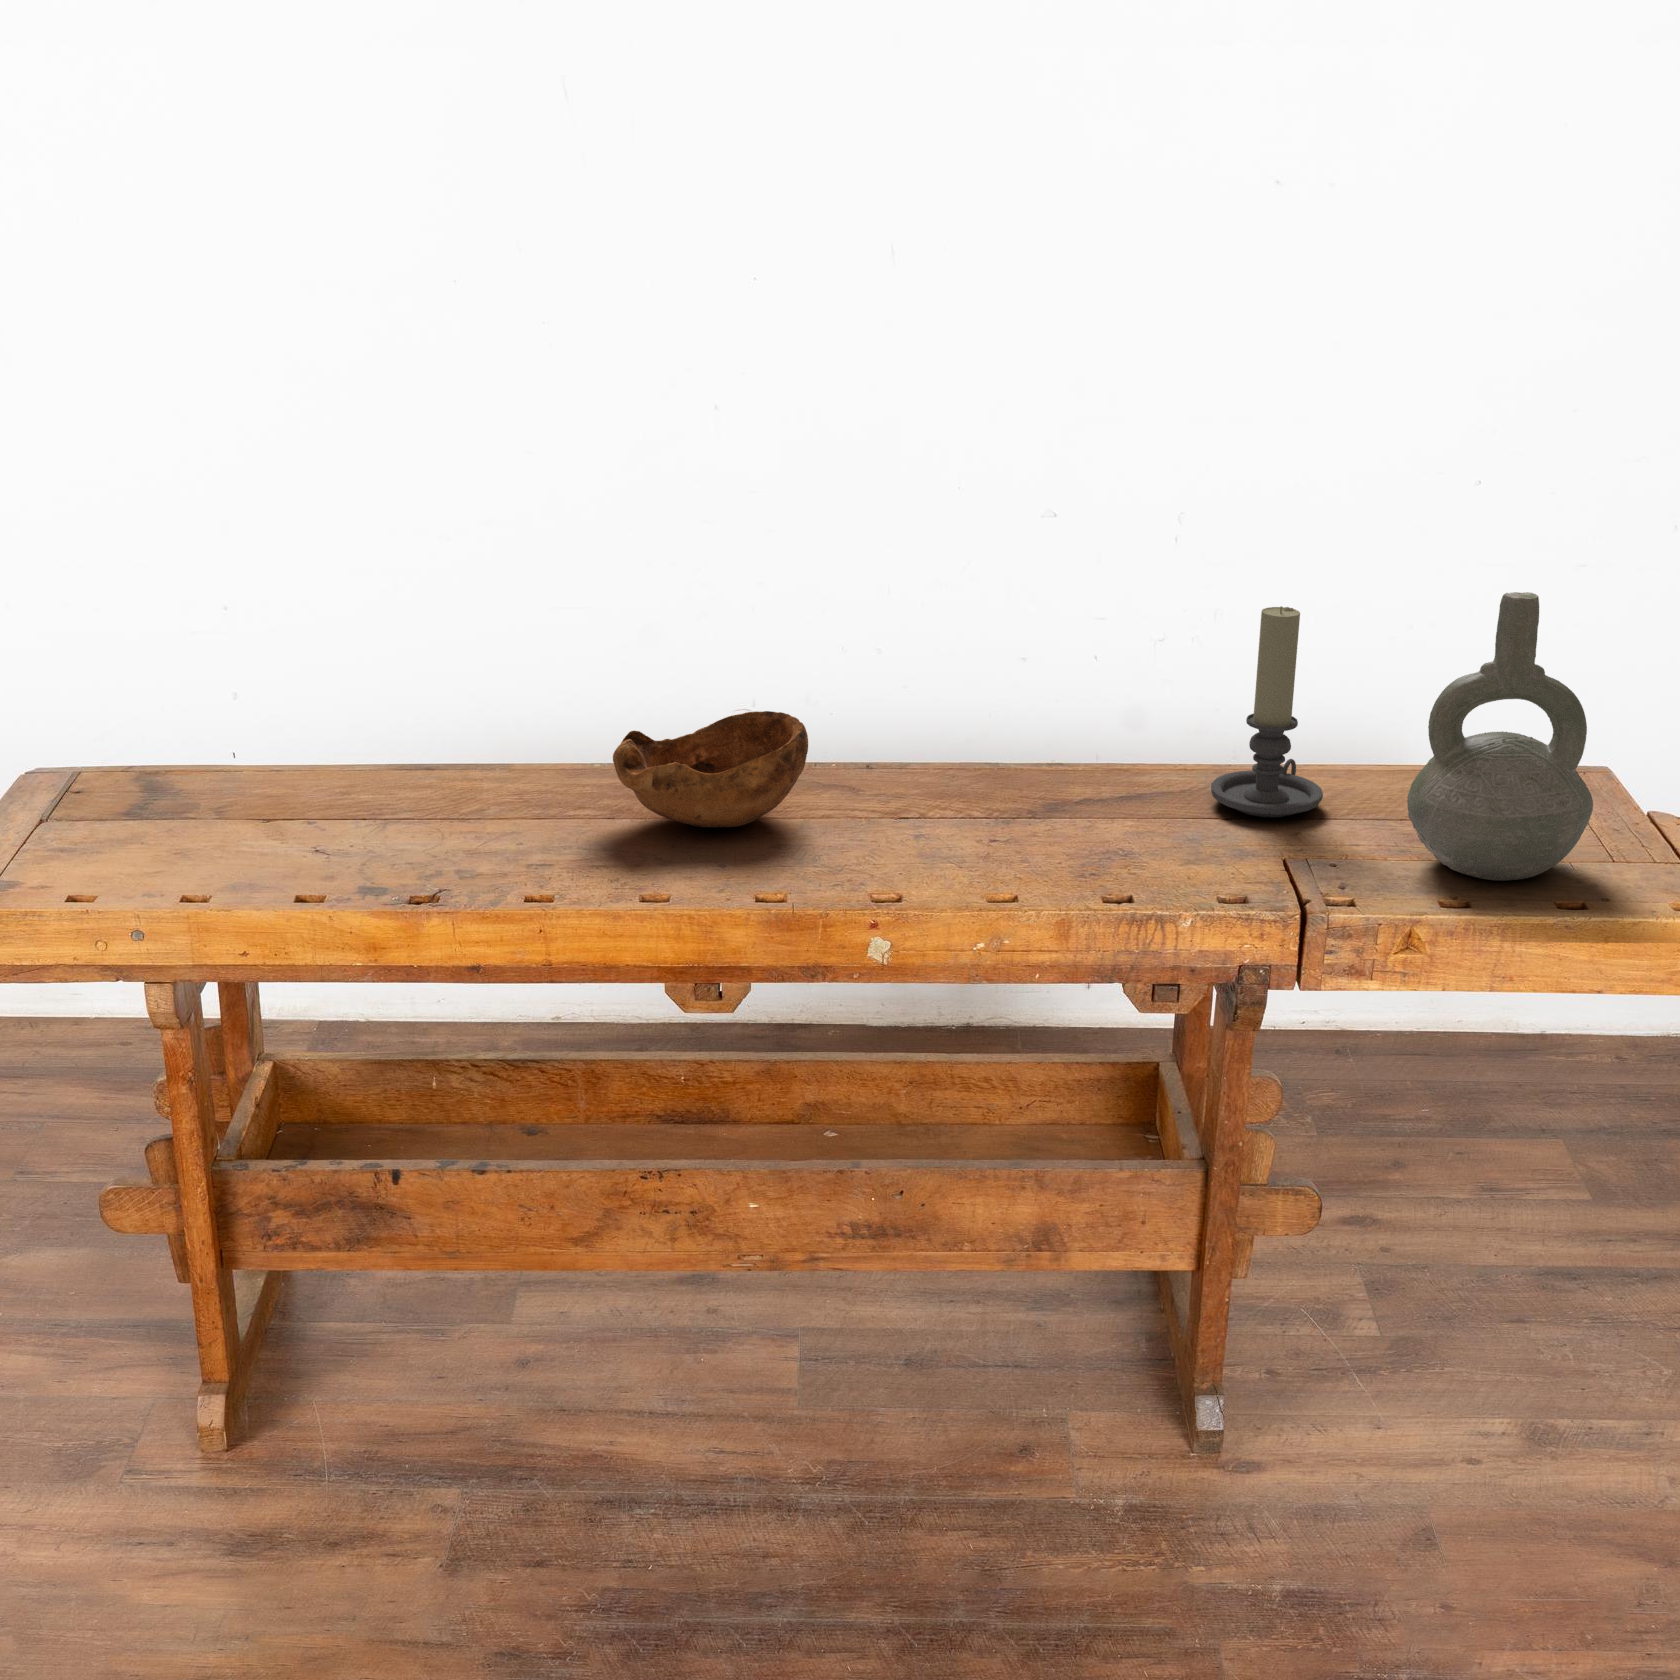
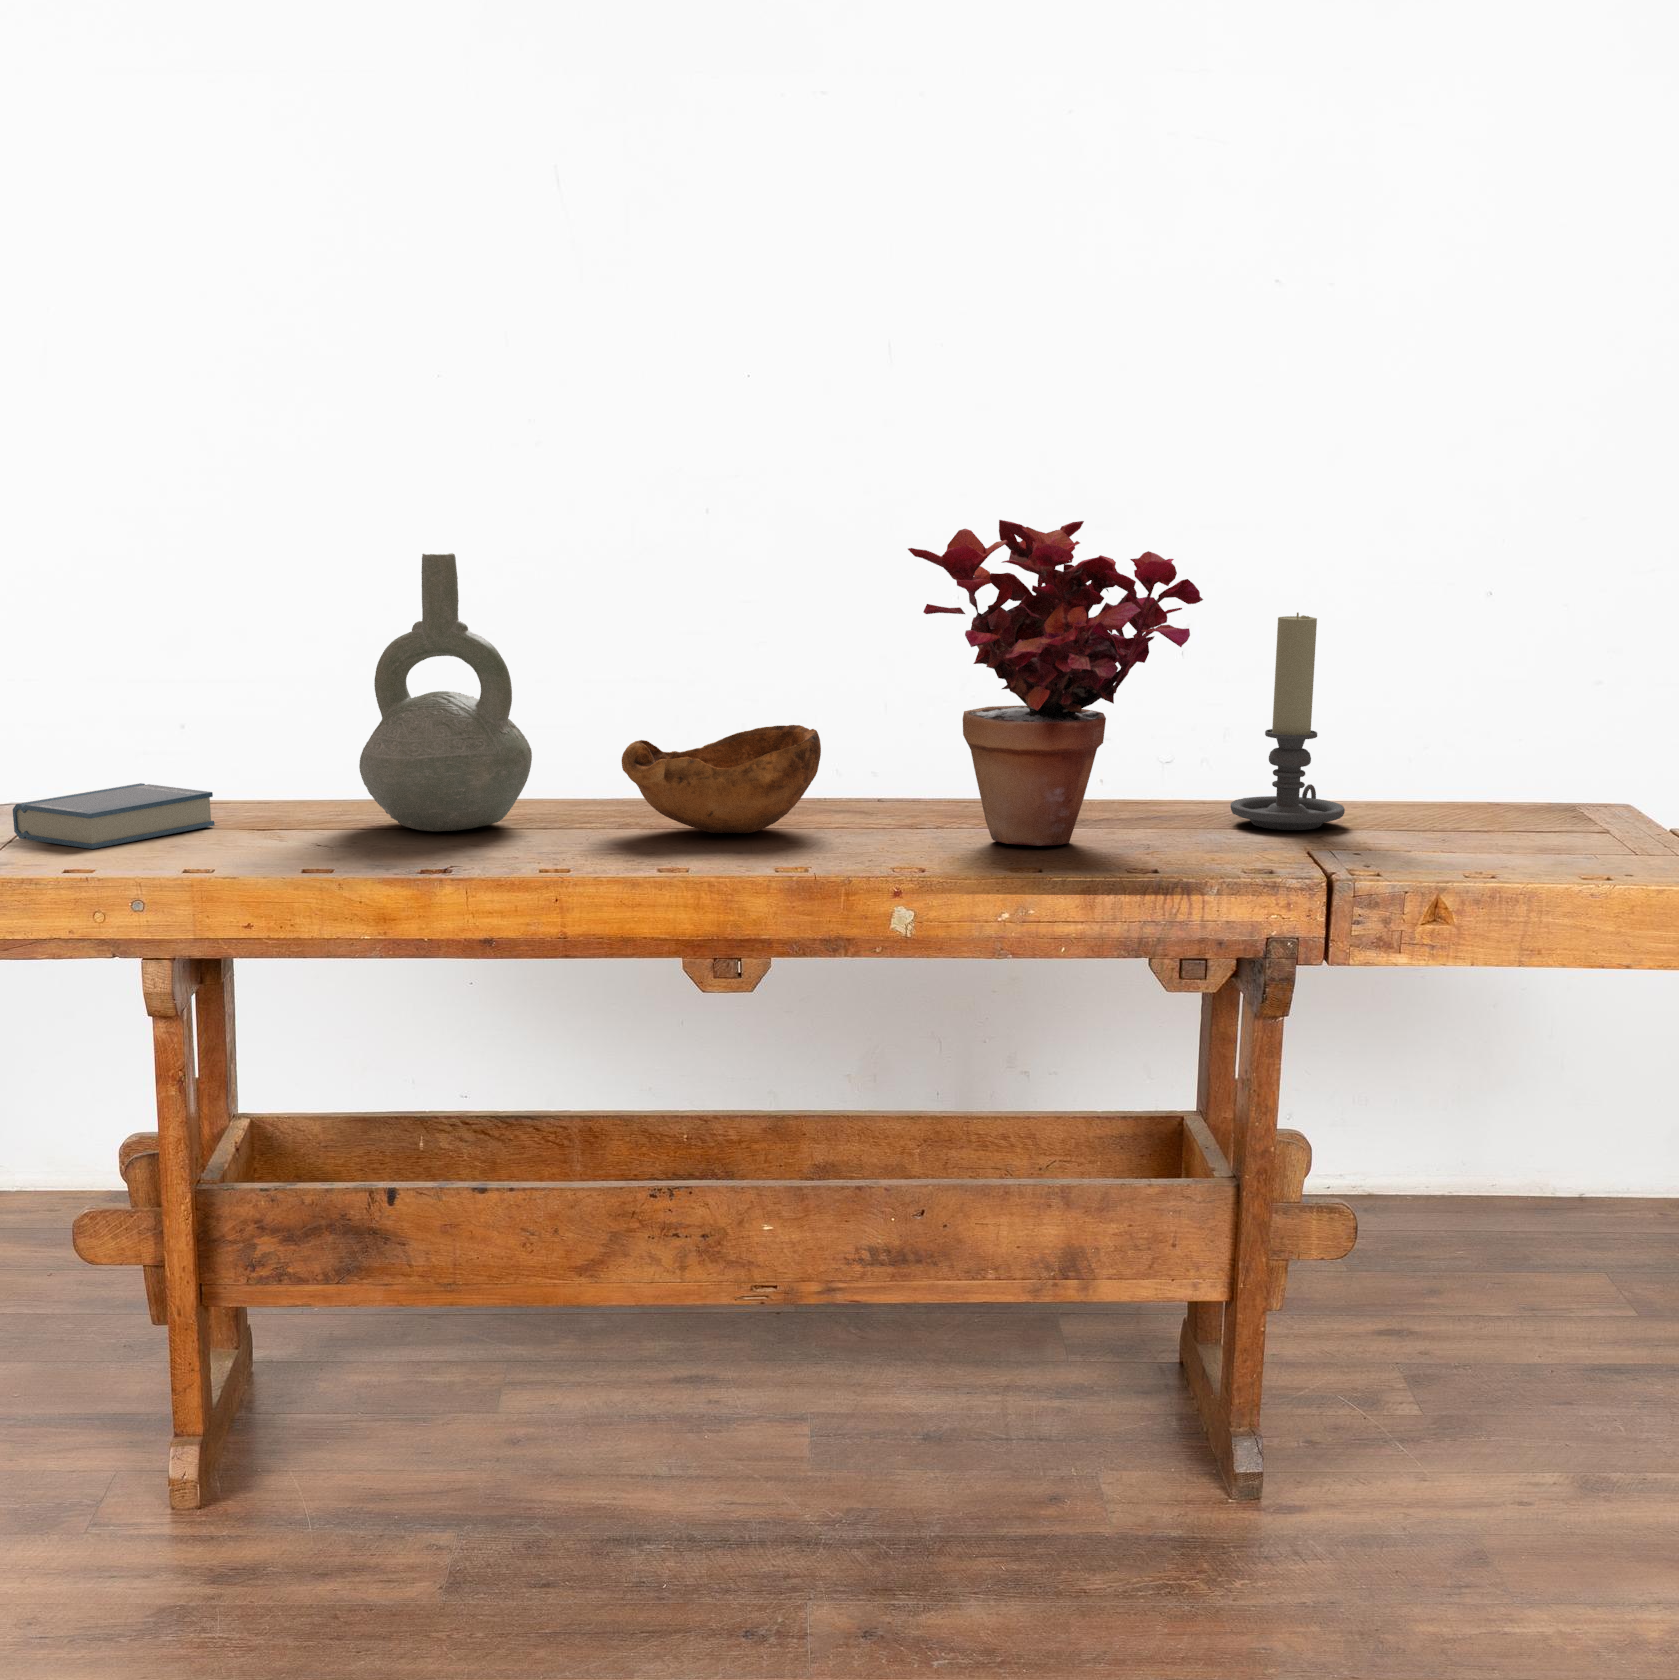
potted plant: none [889,533,1184,854] -> present [908,520,1203,846]
decorative vase: present [1407,592,1593,881] -> present [359,553,532,831]
hardback book: none [24,762,223,857] -> present [13,783,215,849]

